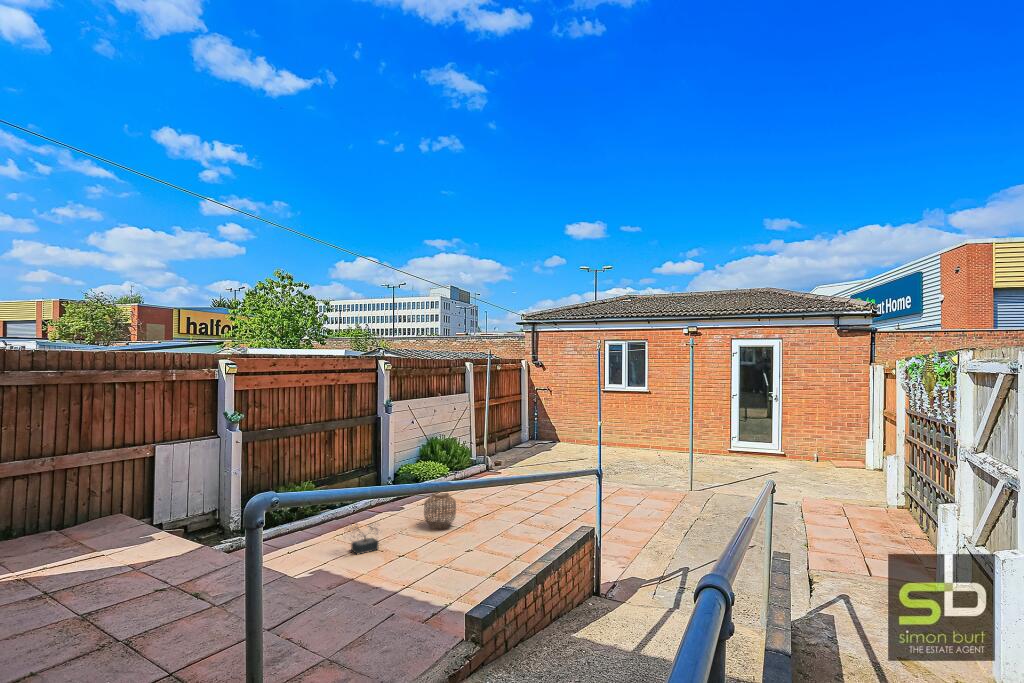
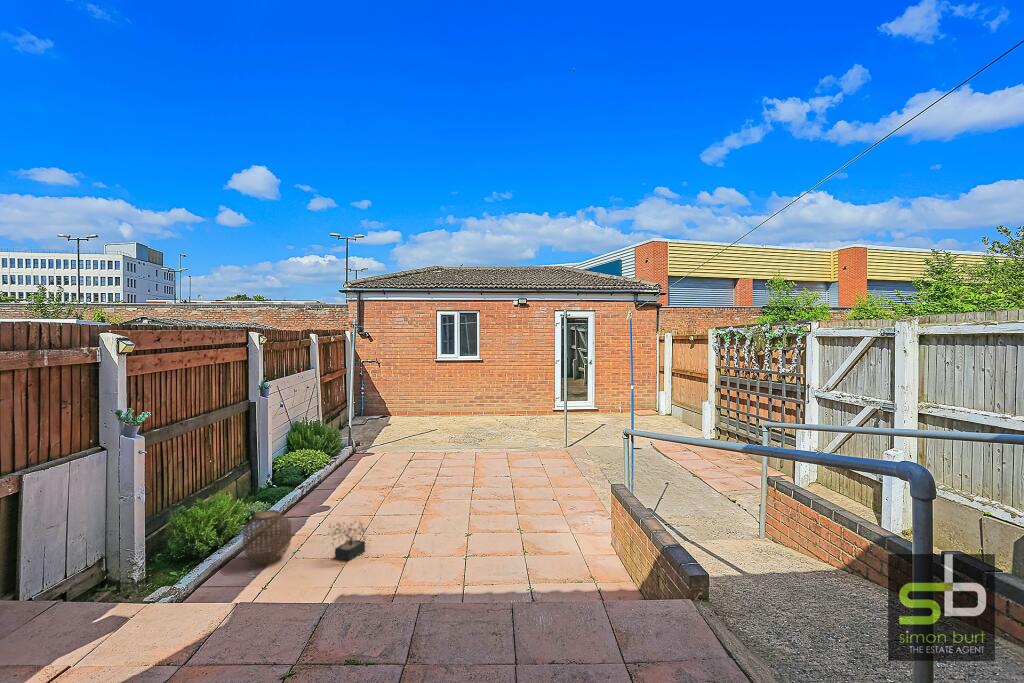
woven basket: present [424,493,456,529] -> present [243,510,291,564]

